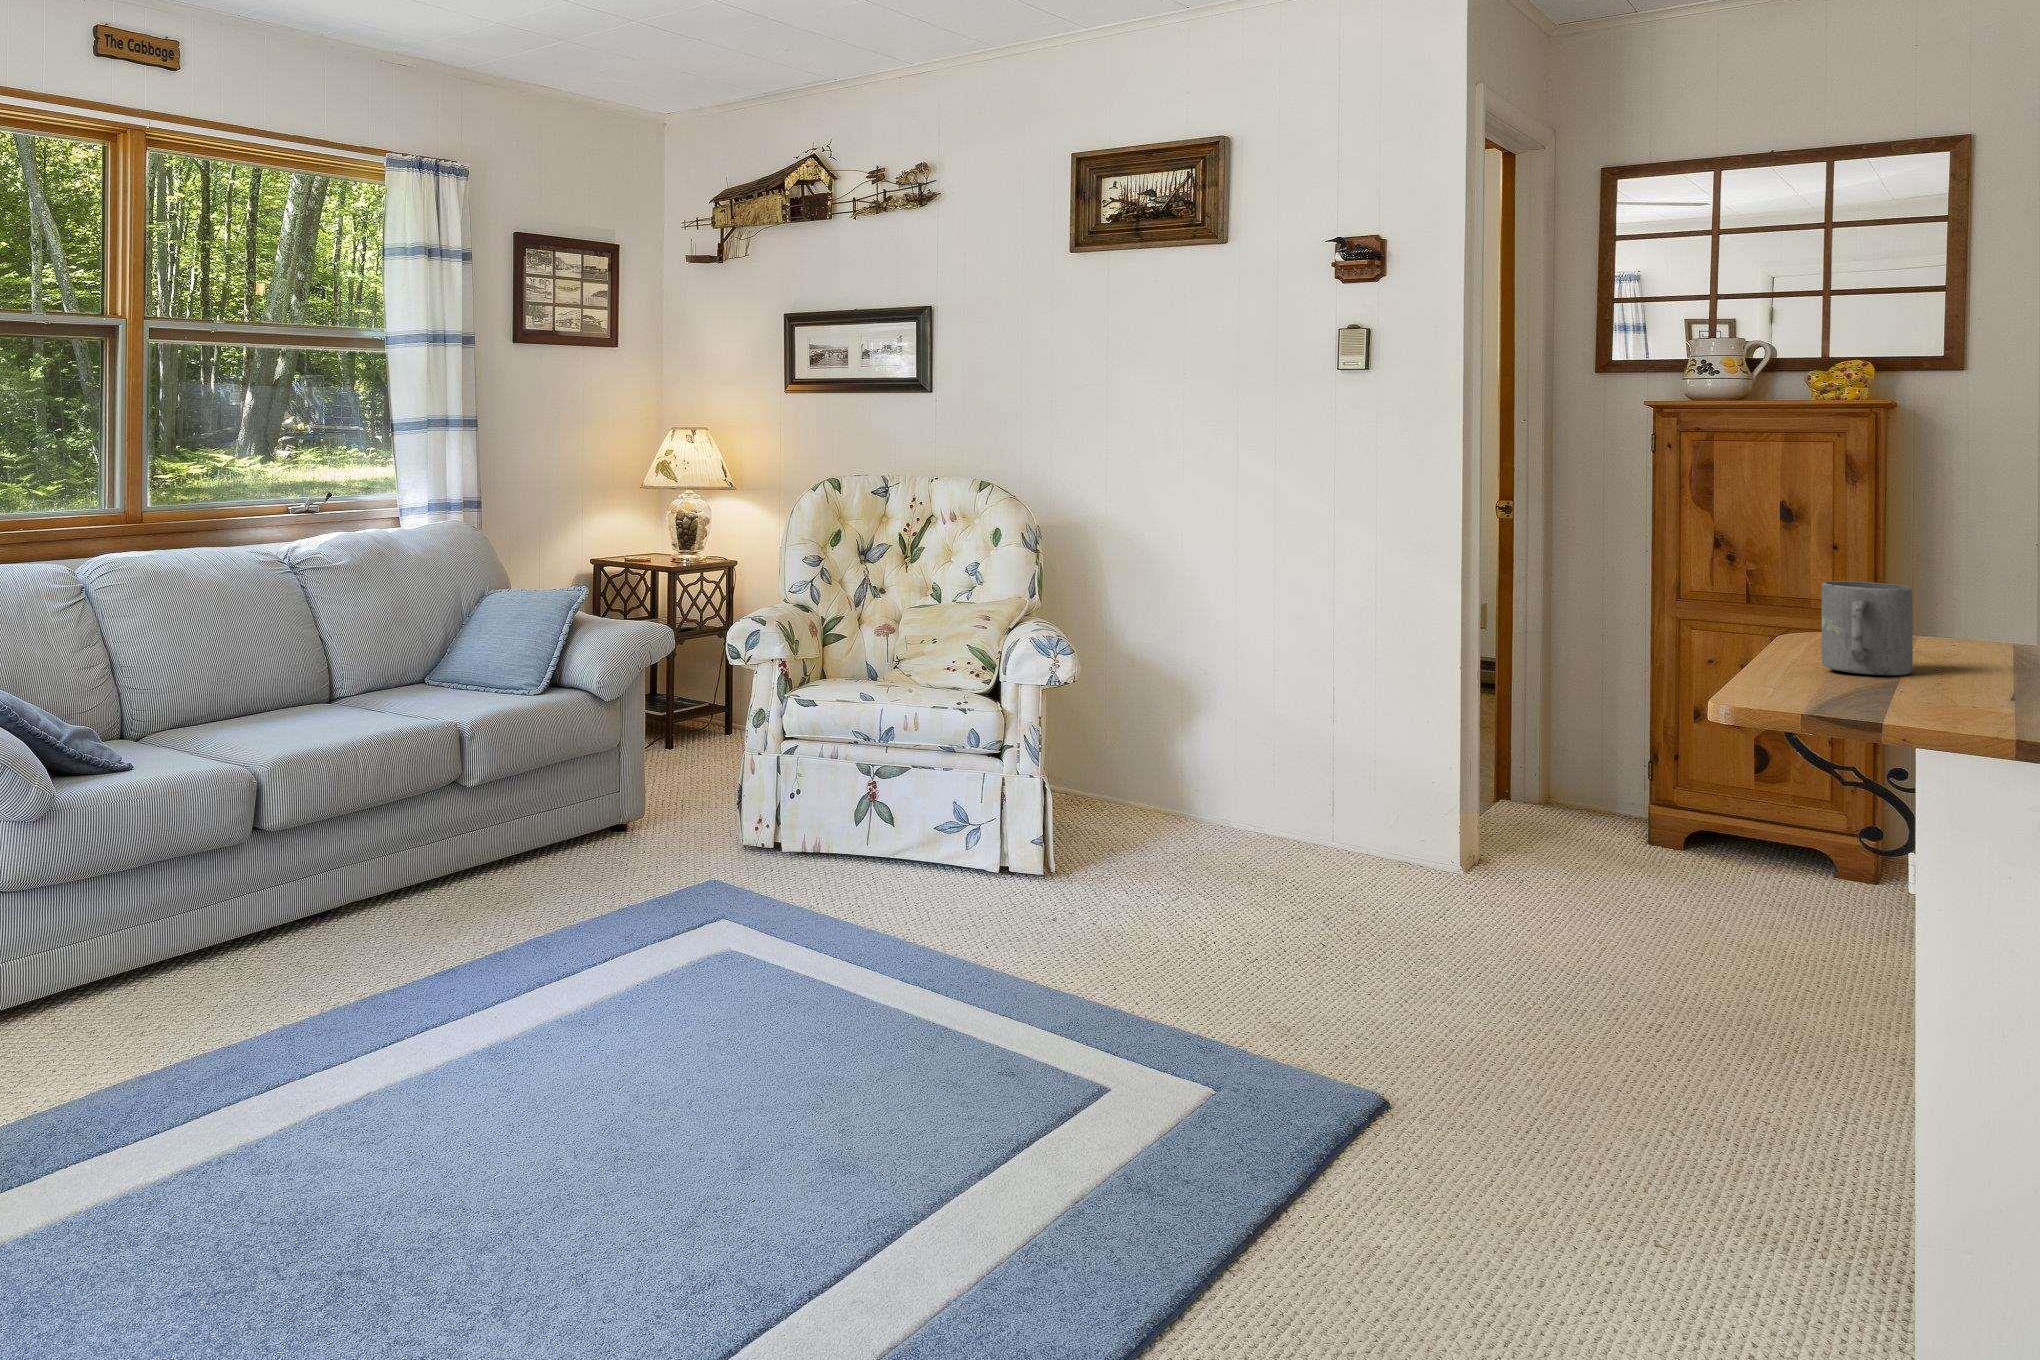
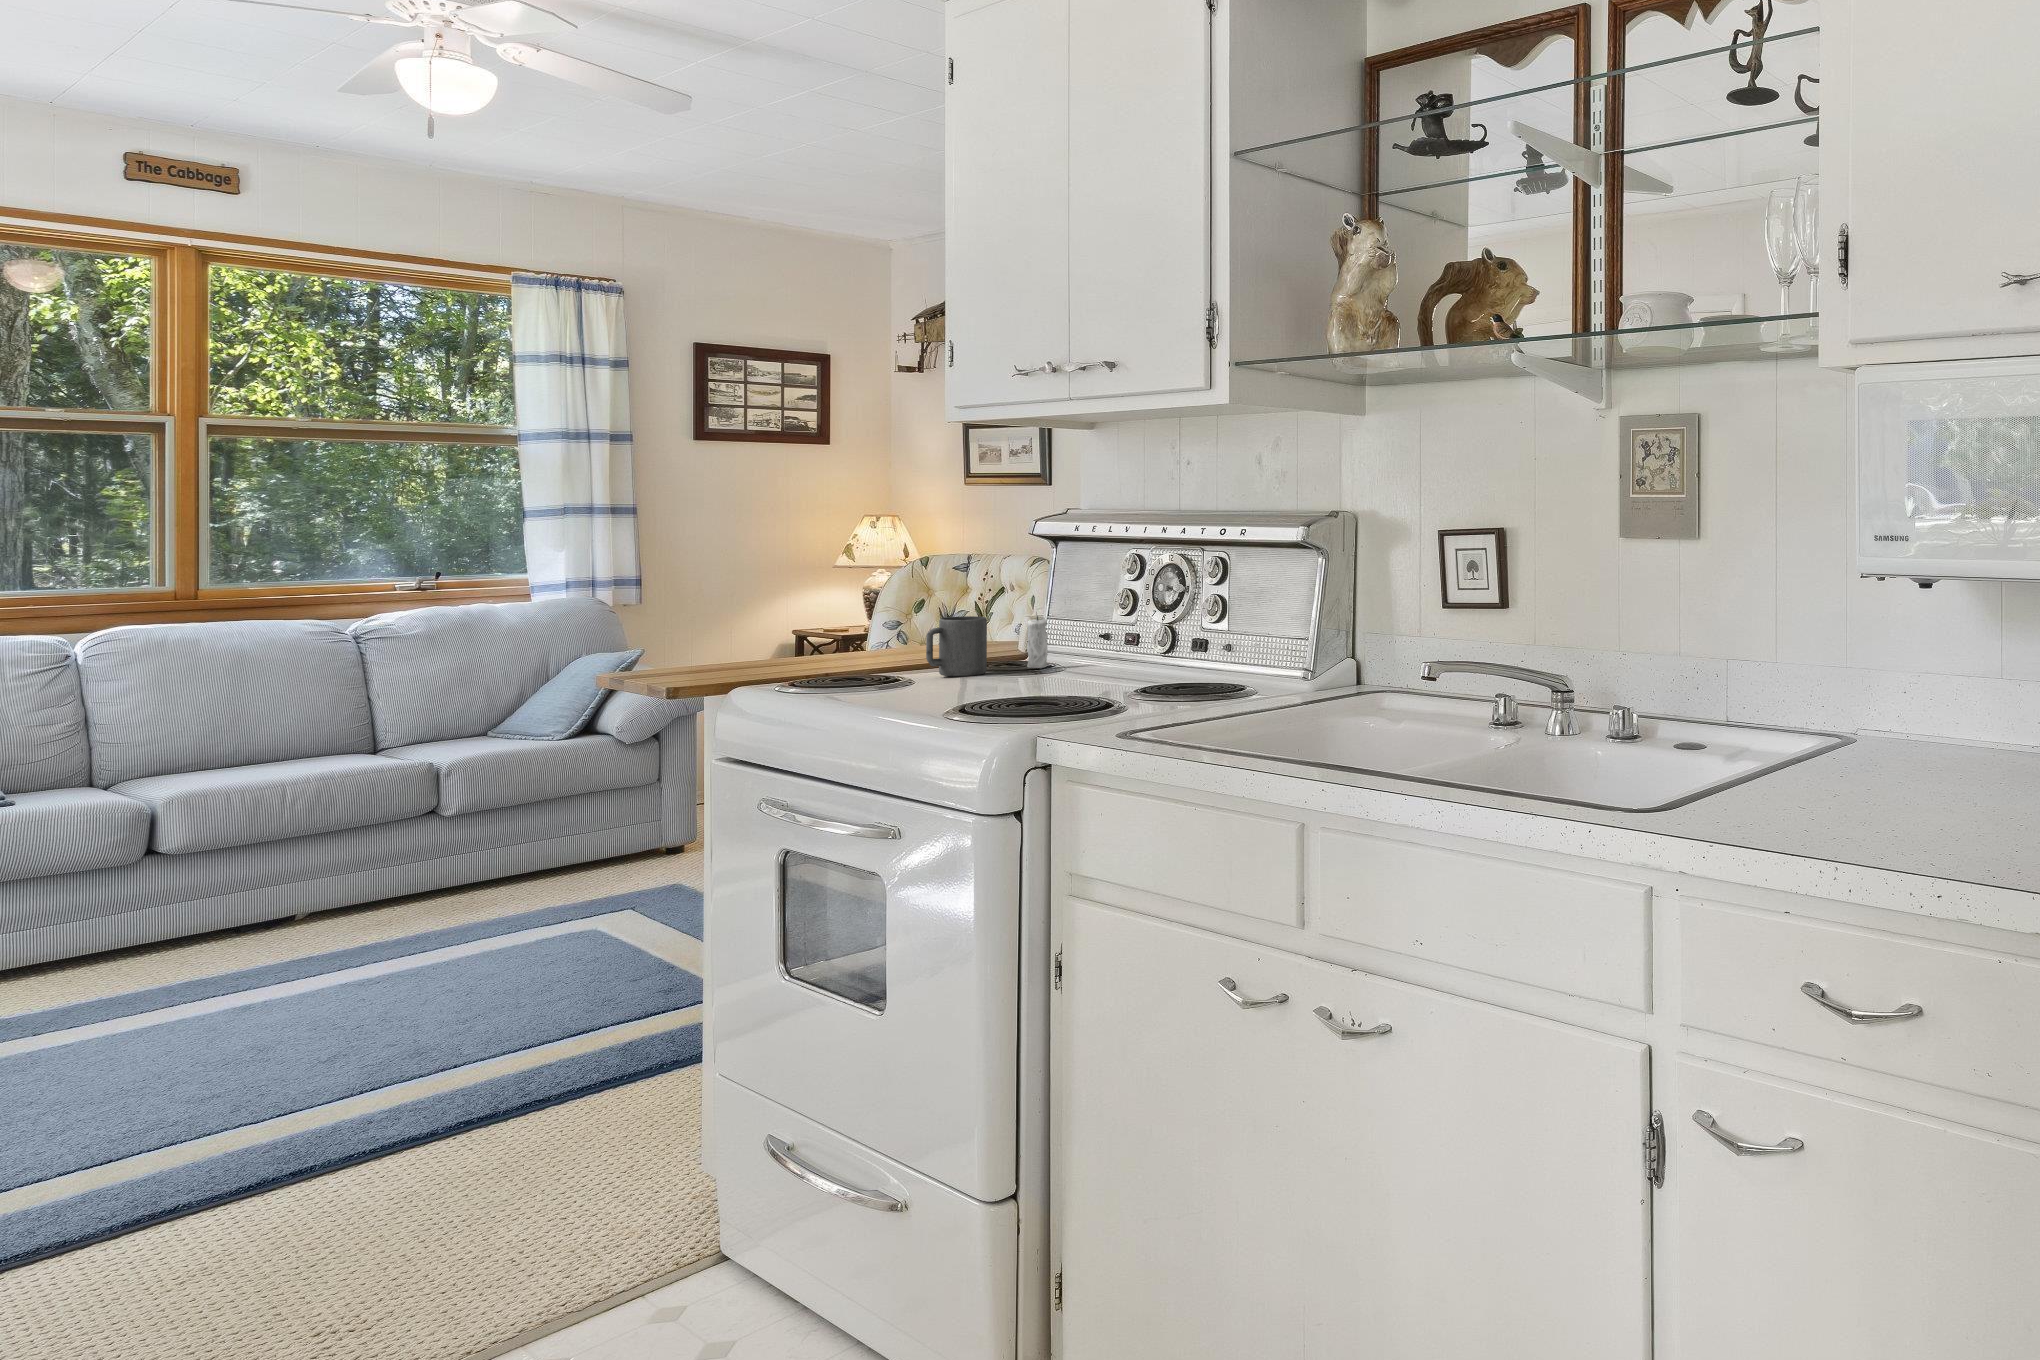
candle: none [1924,571,1968,662] -> present [1027,614,1048,668]

